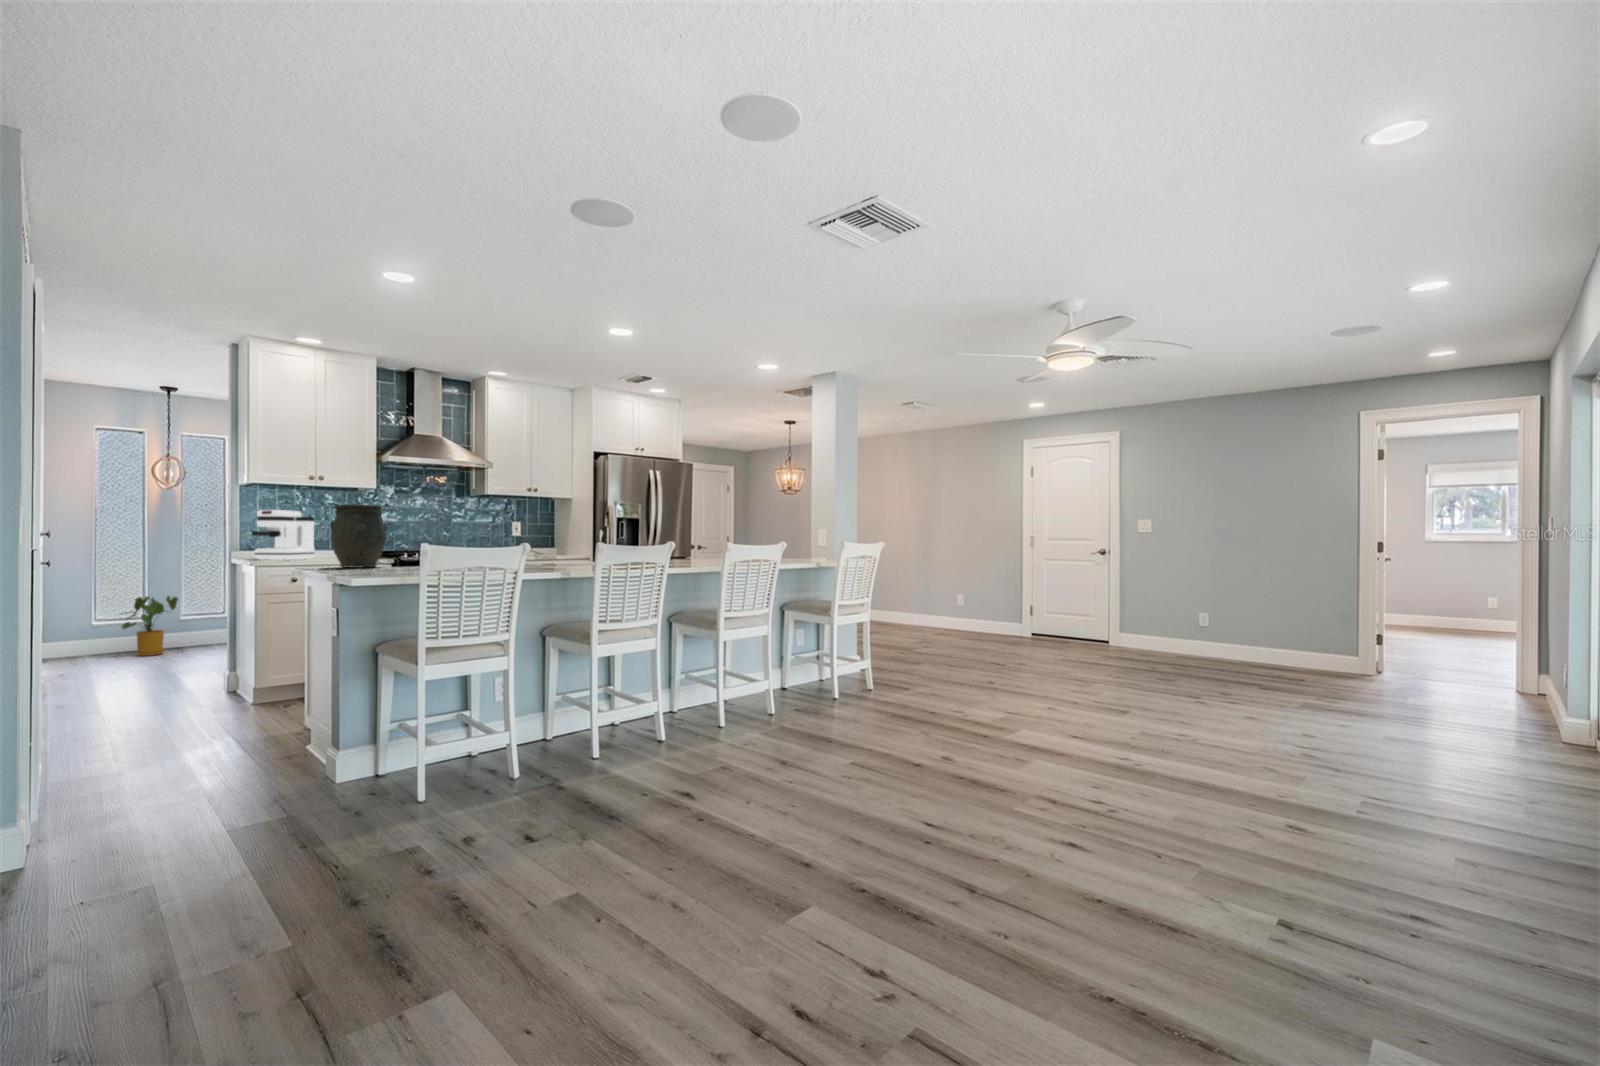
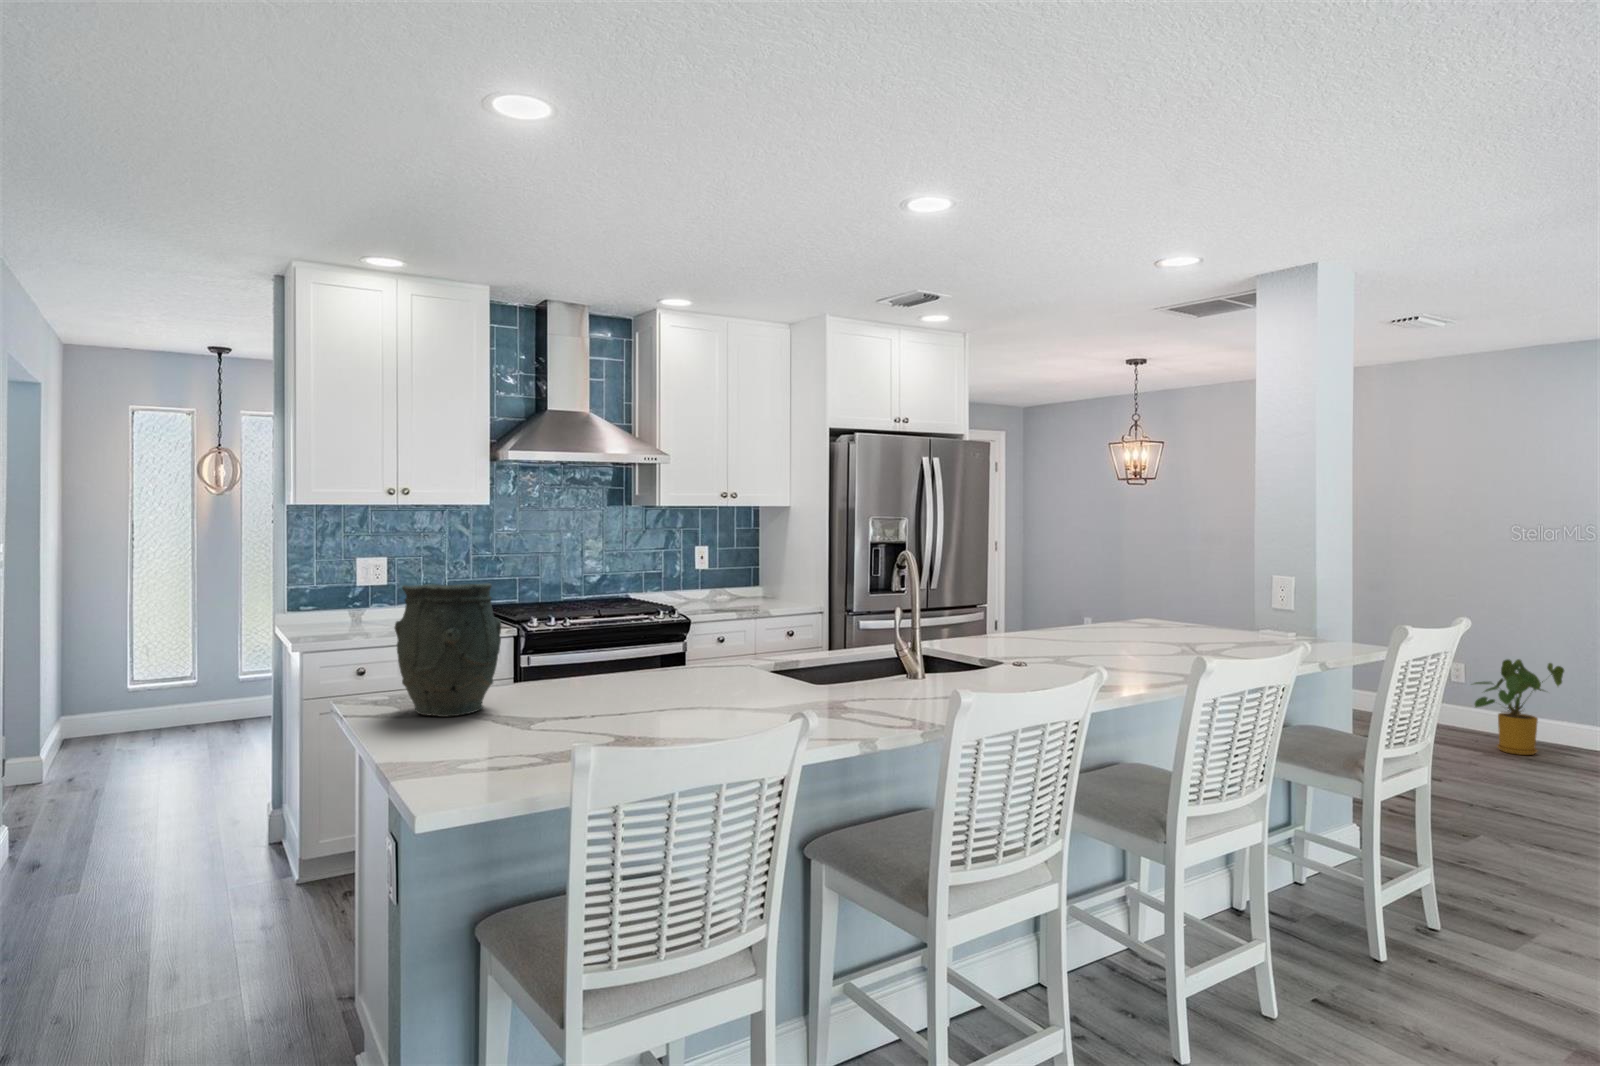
coffee maker: present [252,510,315,560] -> none [299,547,396,633]
house plant: present [122,596,178,656] -> present [1475,659,1564,755]

